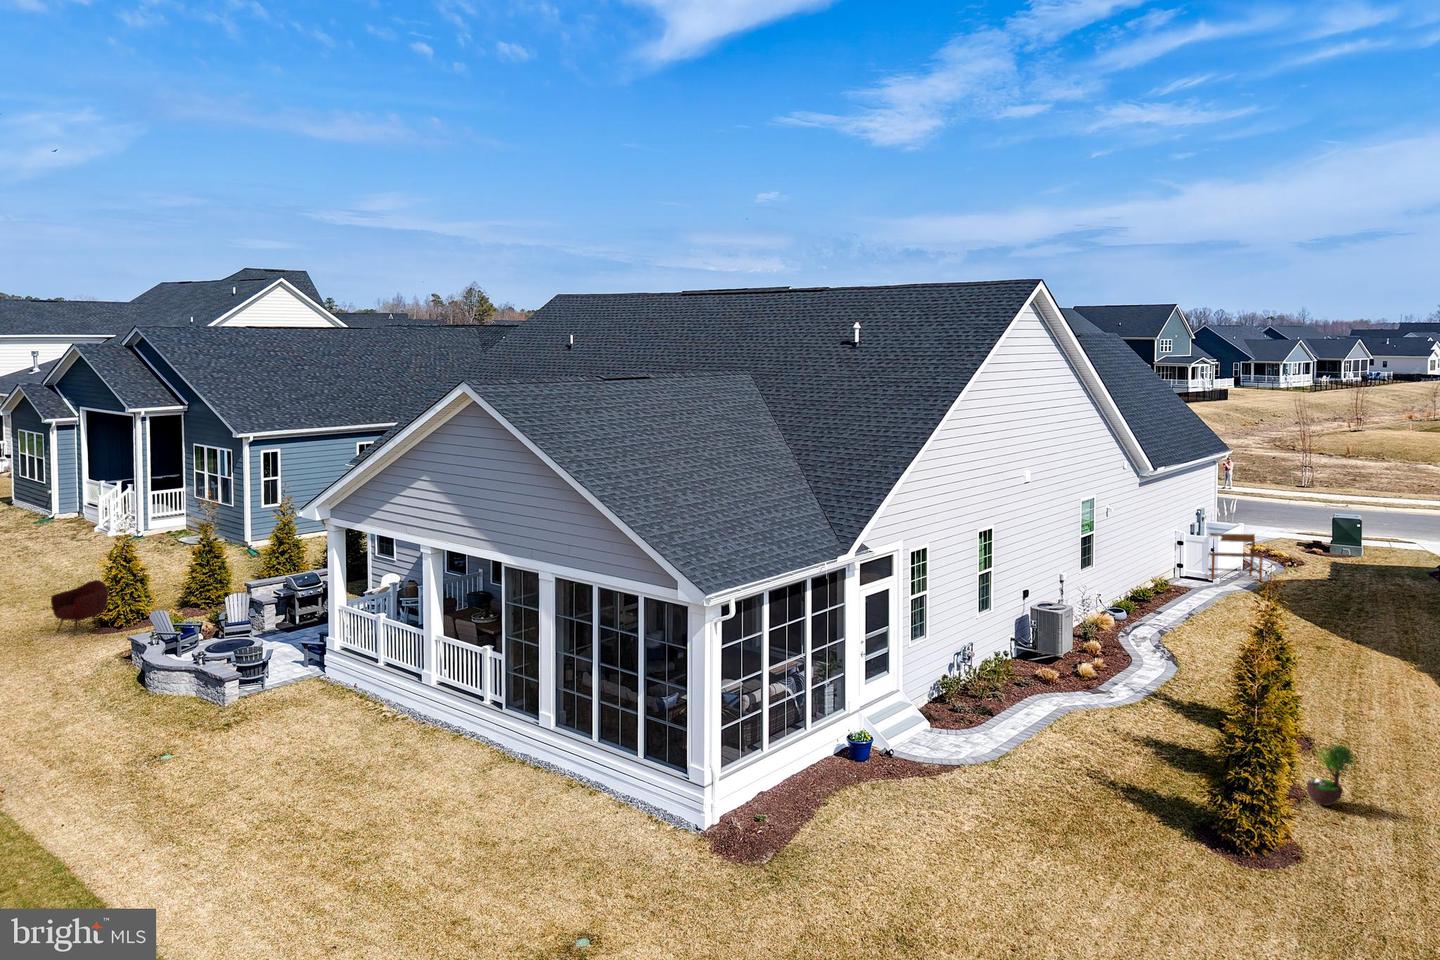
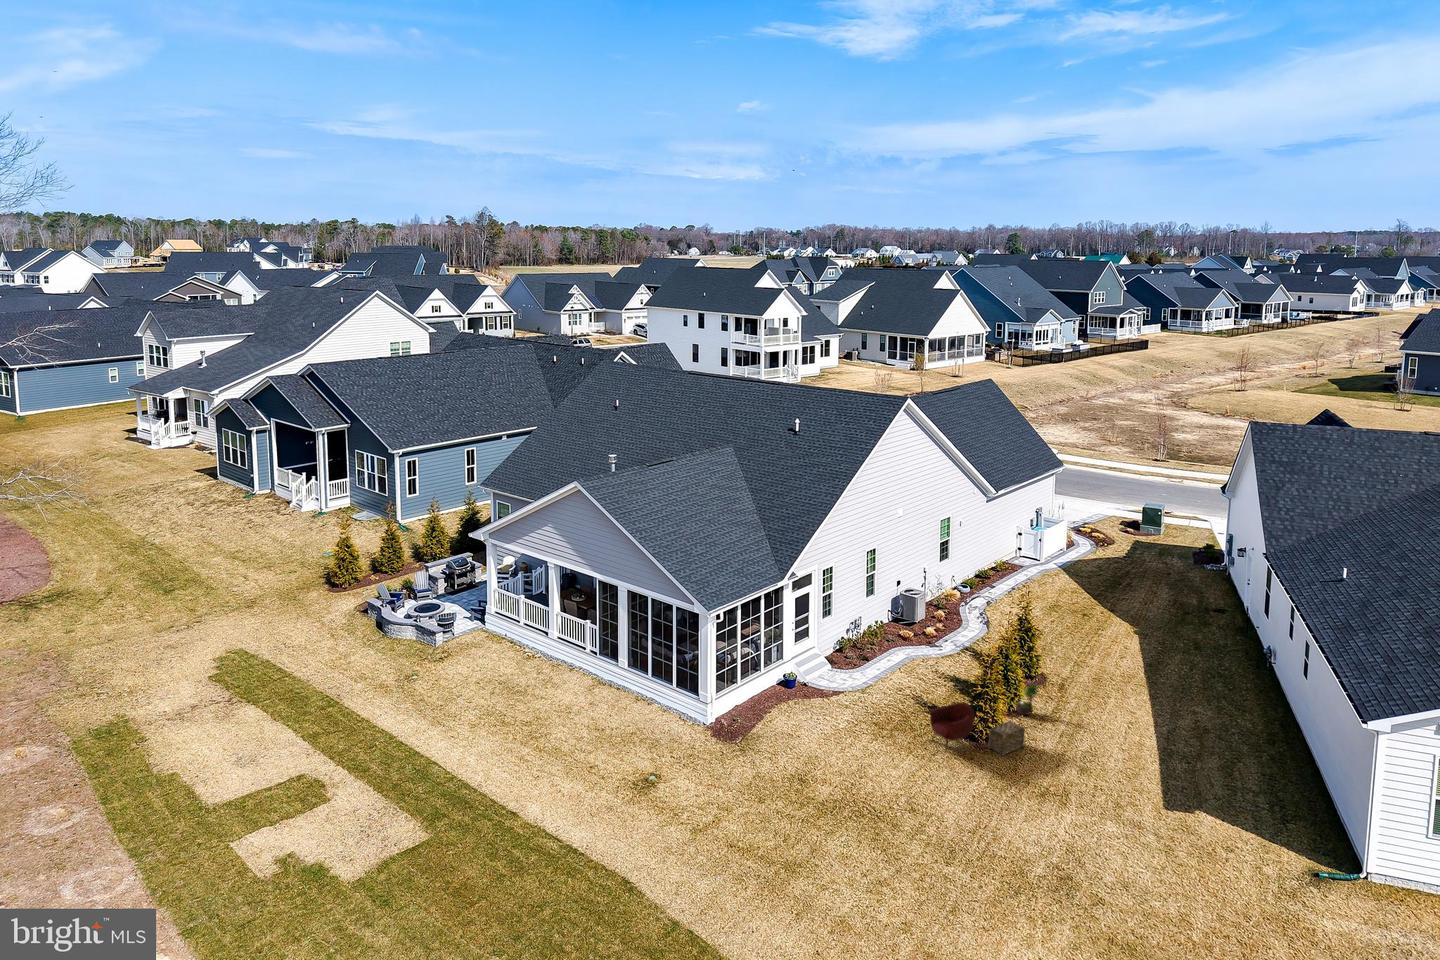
bench: present [1208,533,1263,581] -> none [1039,528,1073,561]
armchair: present [51,580,108,634] -> present [930,702,975,750]
basket: none [1289,813,1365,888] -> present [988,721,1025,756]

